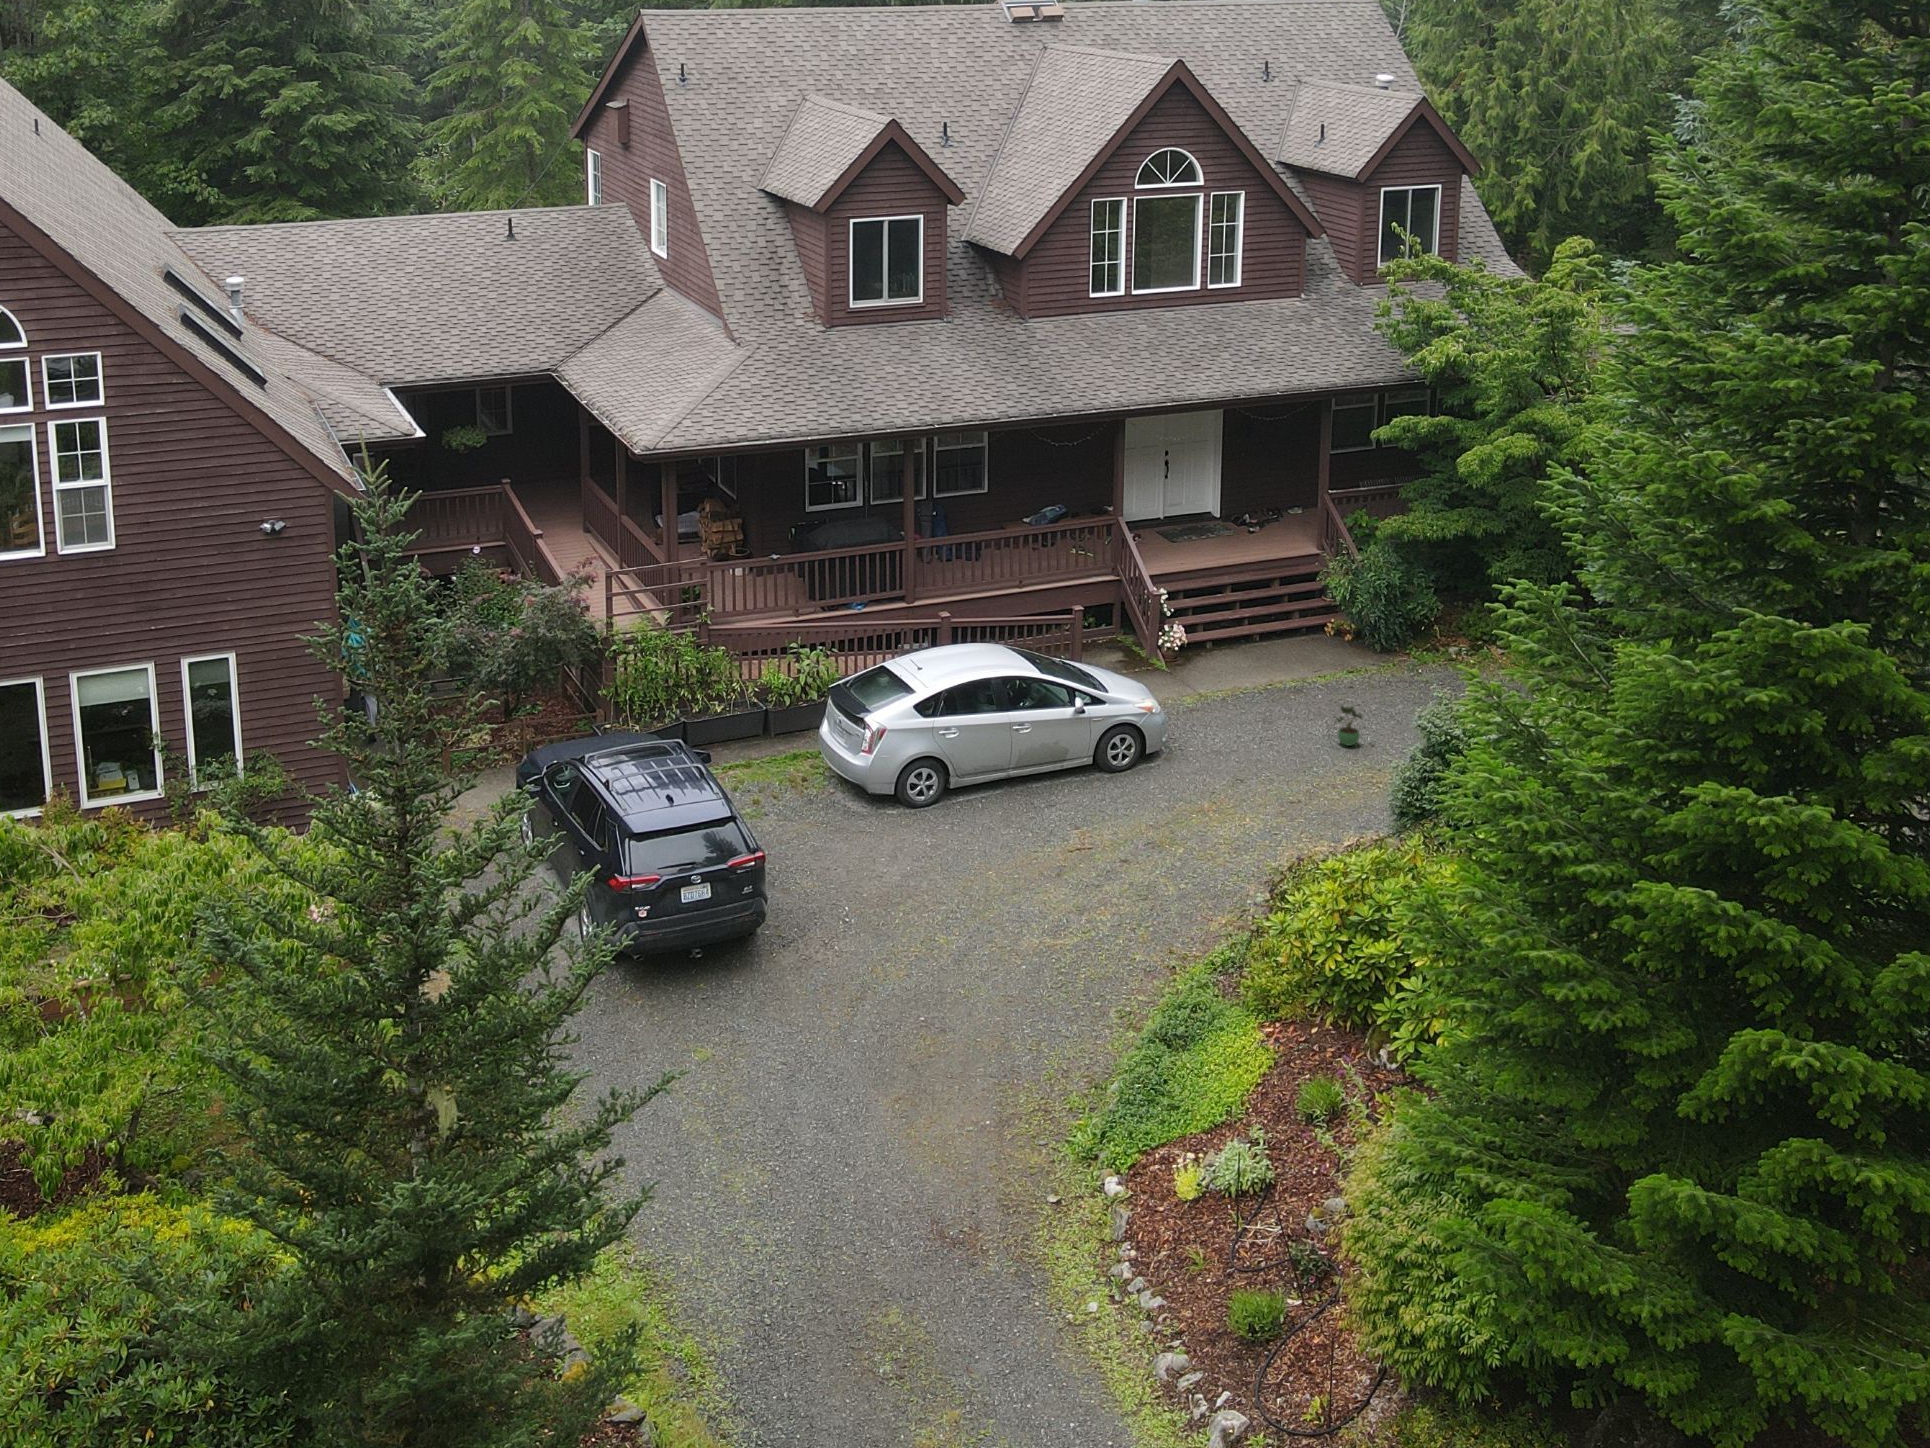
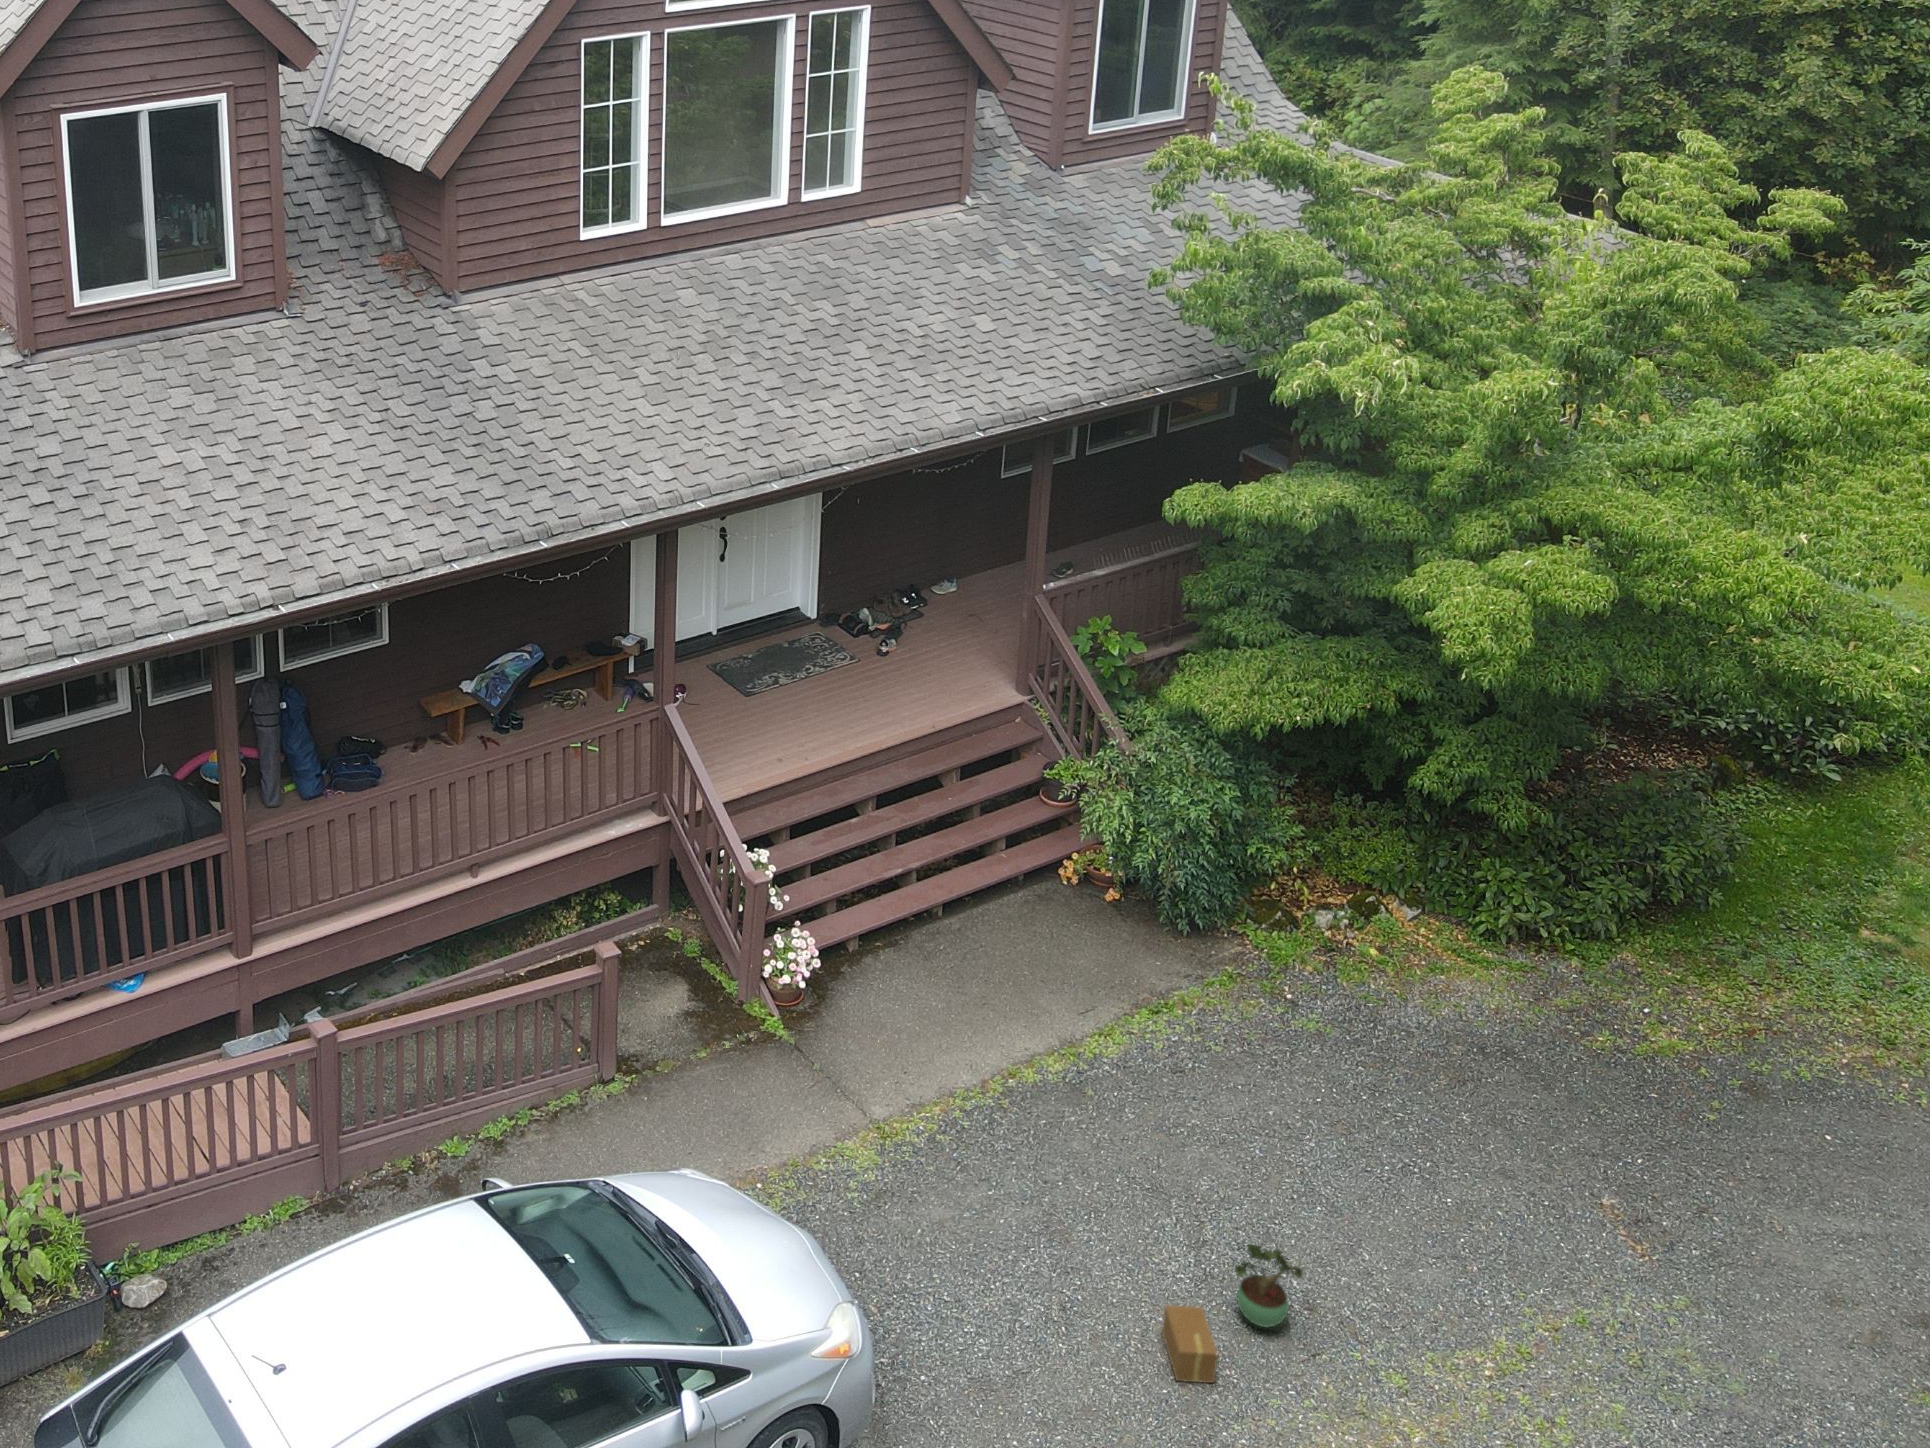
cardboard box: none [1301,731,1319,756] -> present [1162,1305,1218,1383]

